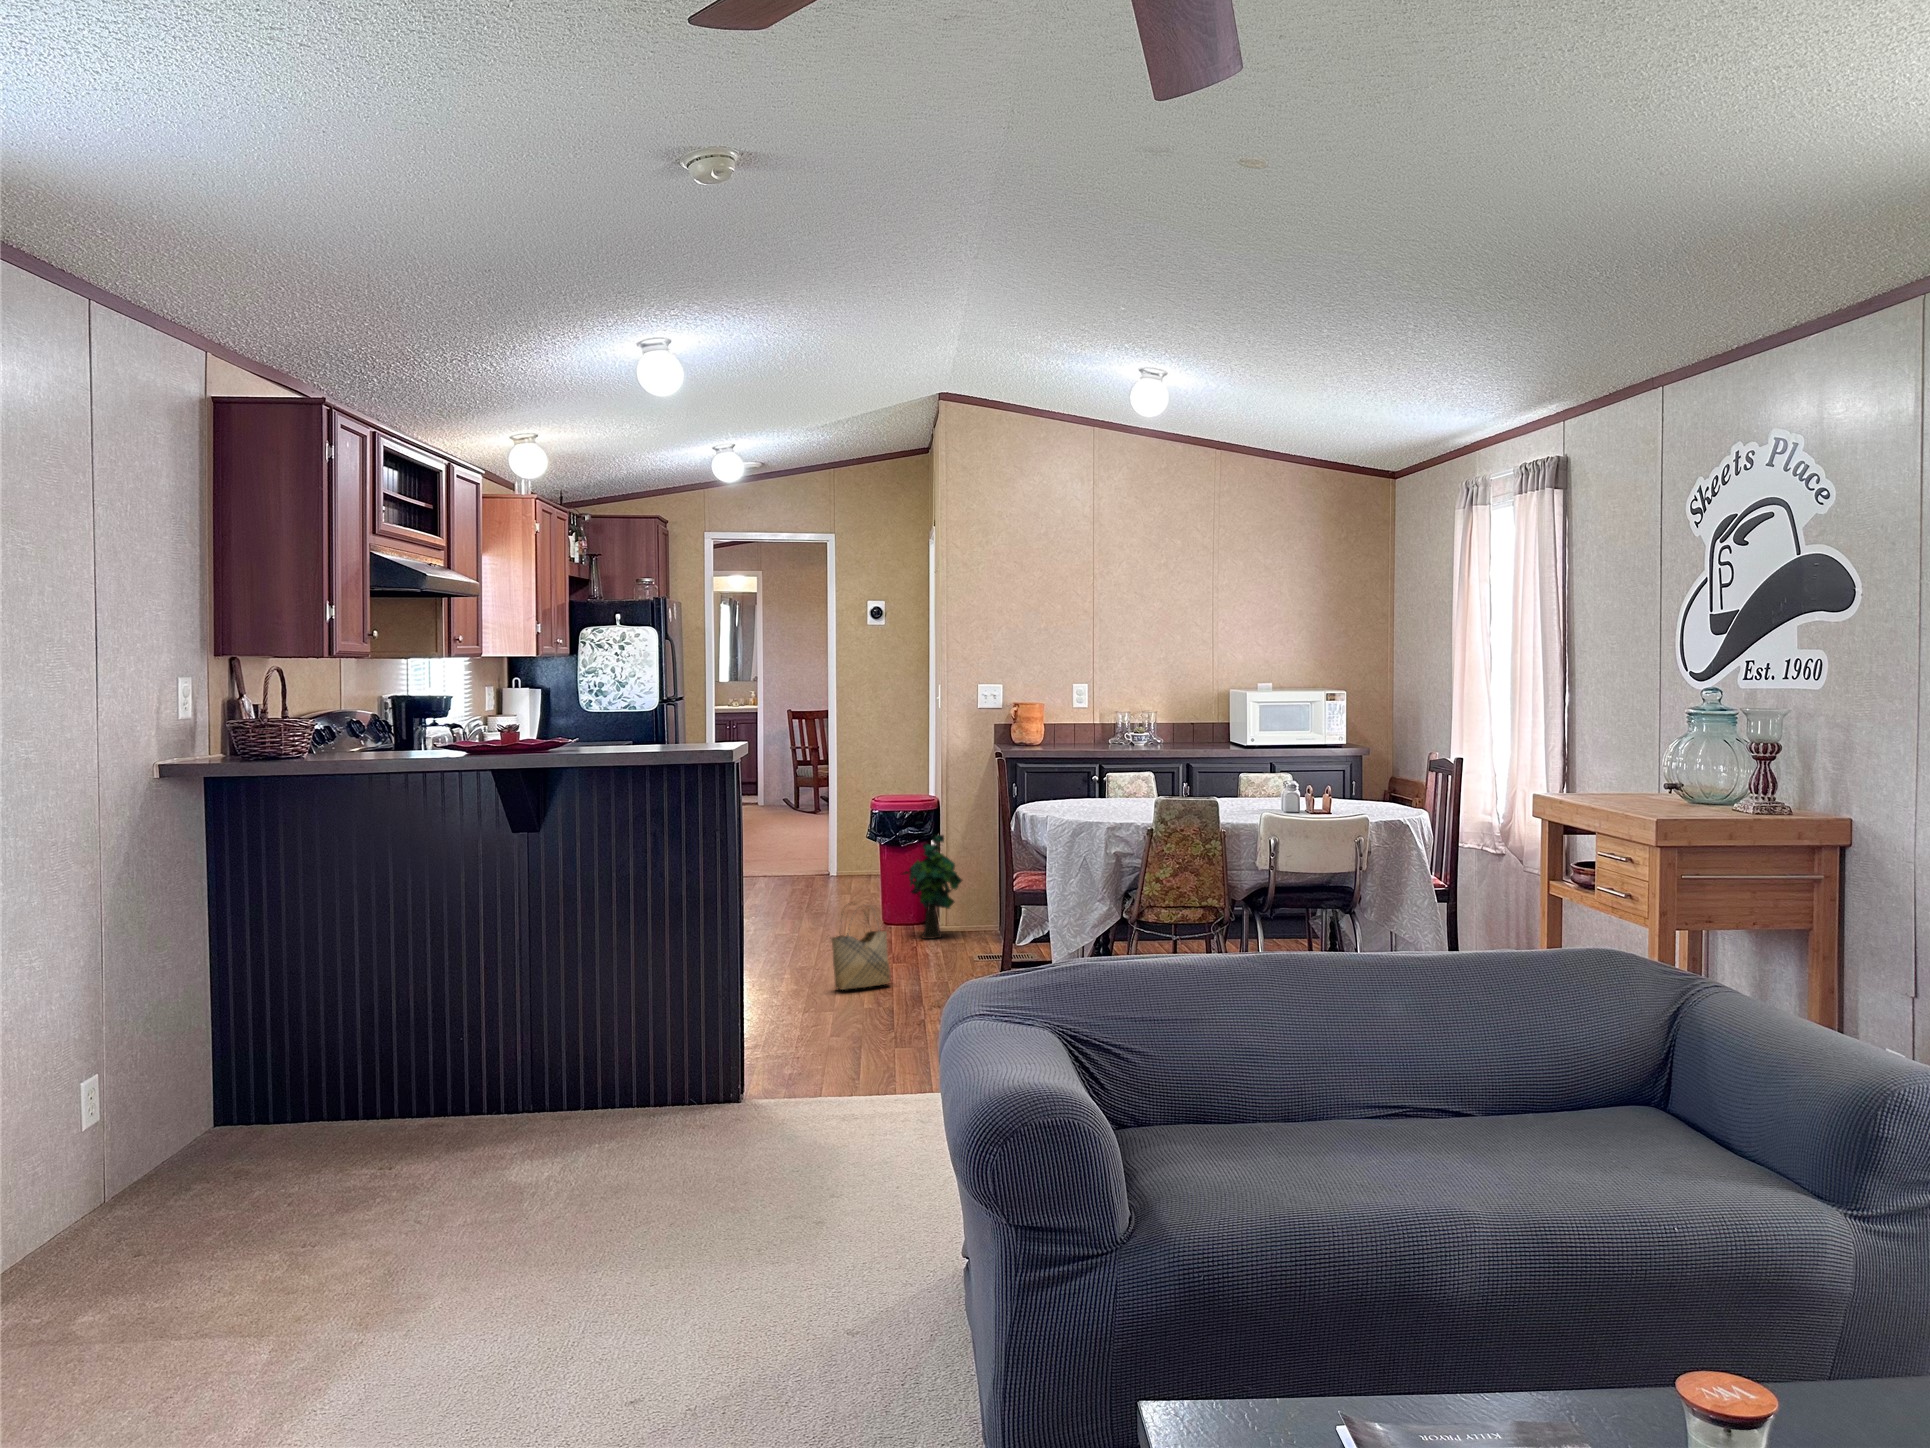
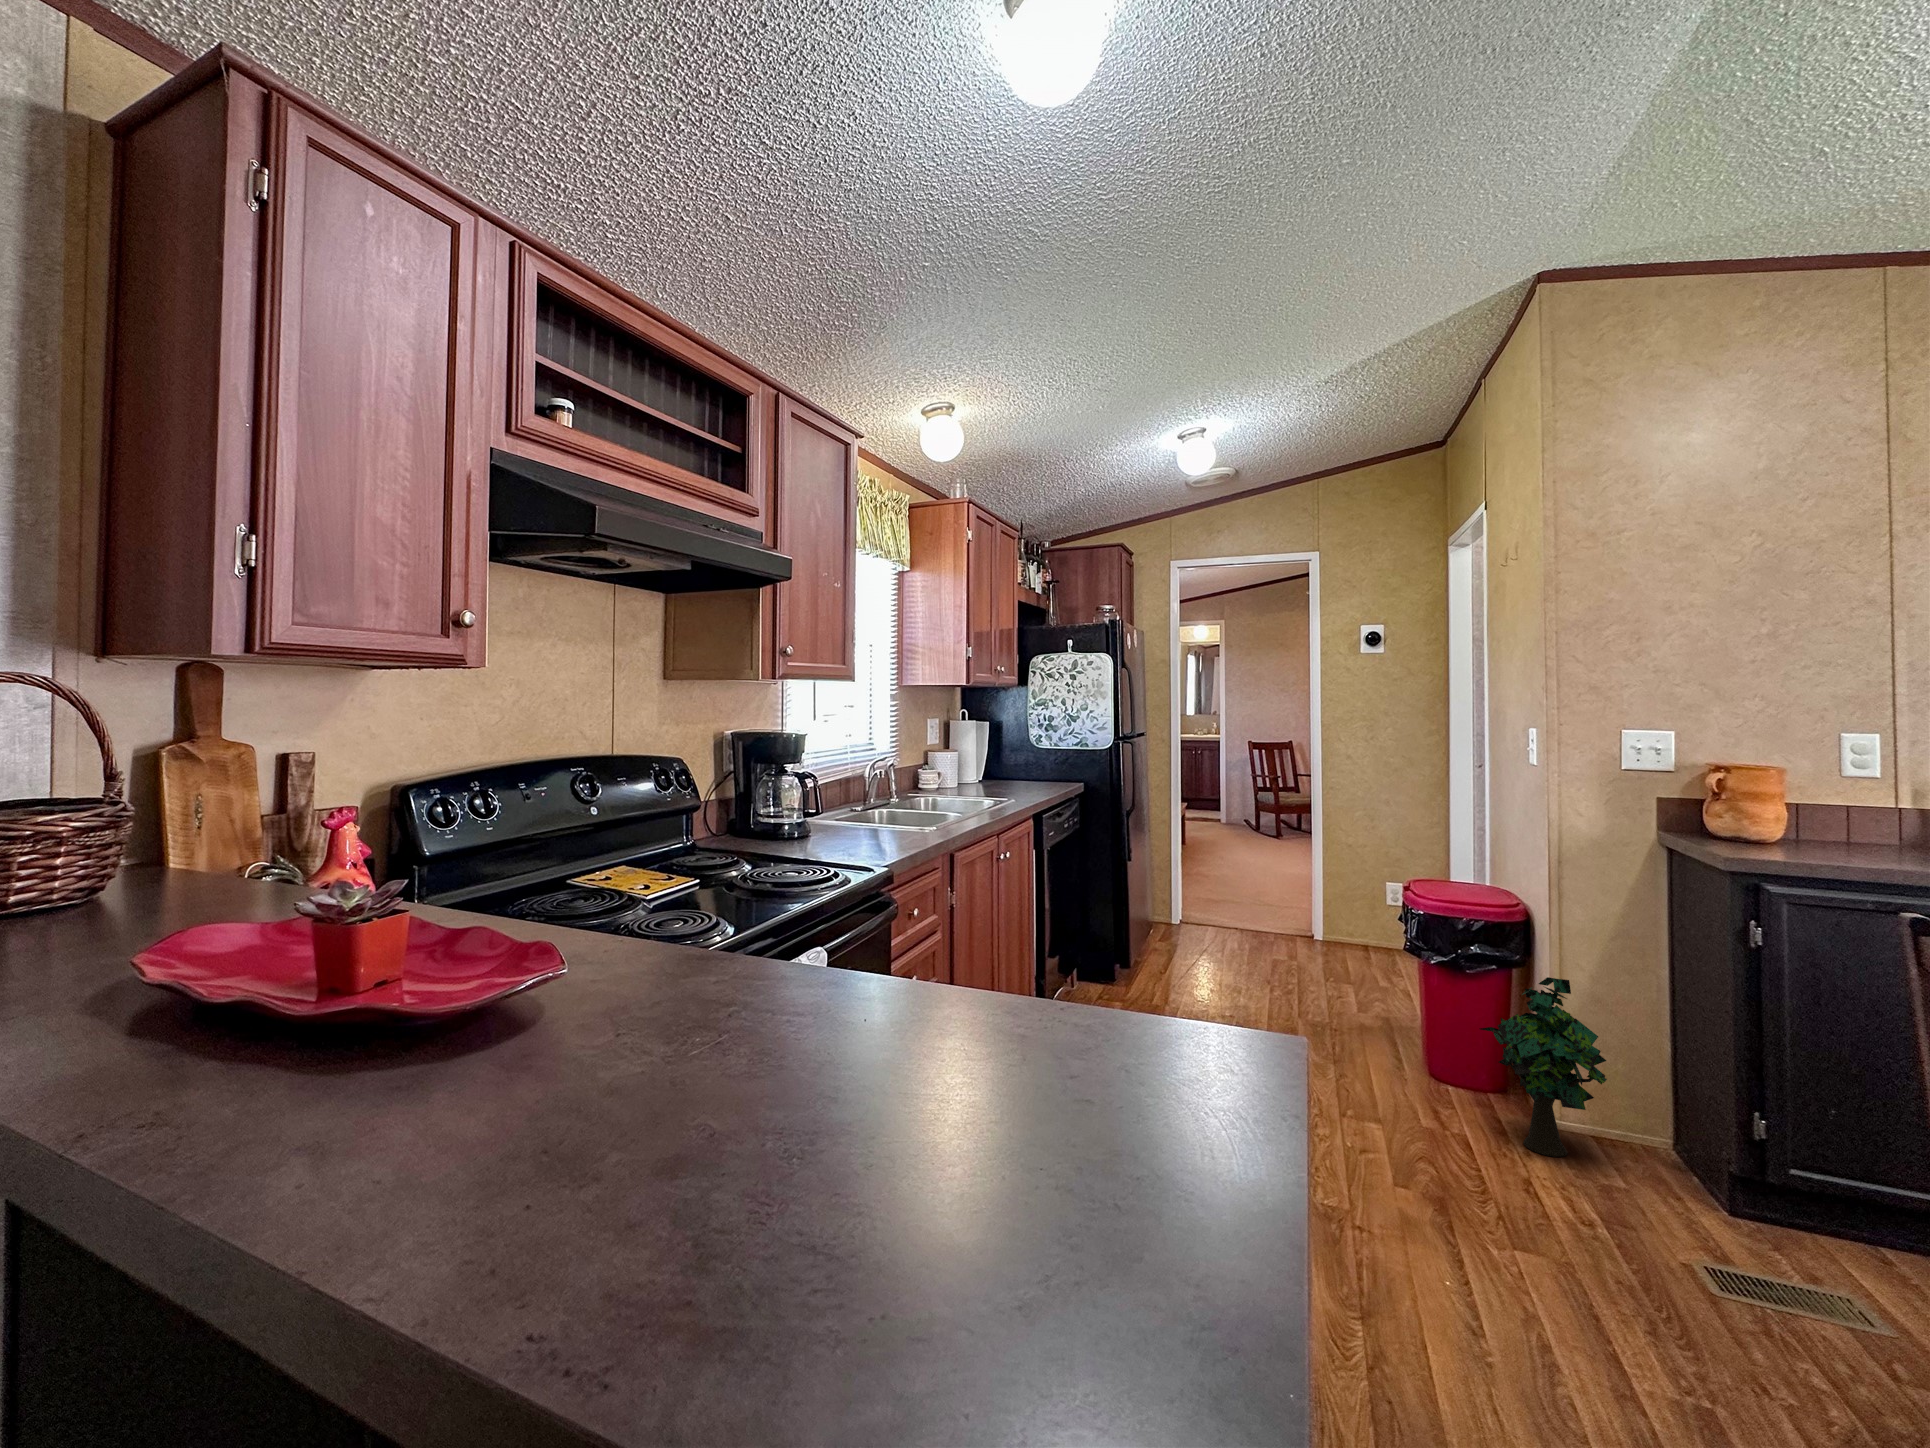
woven basket: present [831,915,890,990] -> none [1415,1172,1563,1389]

